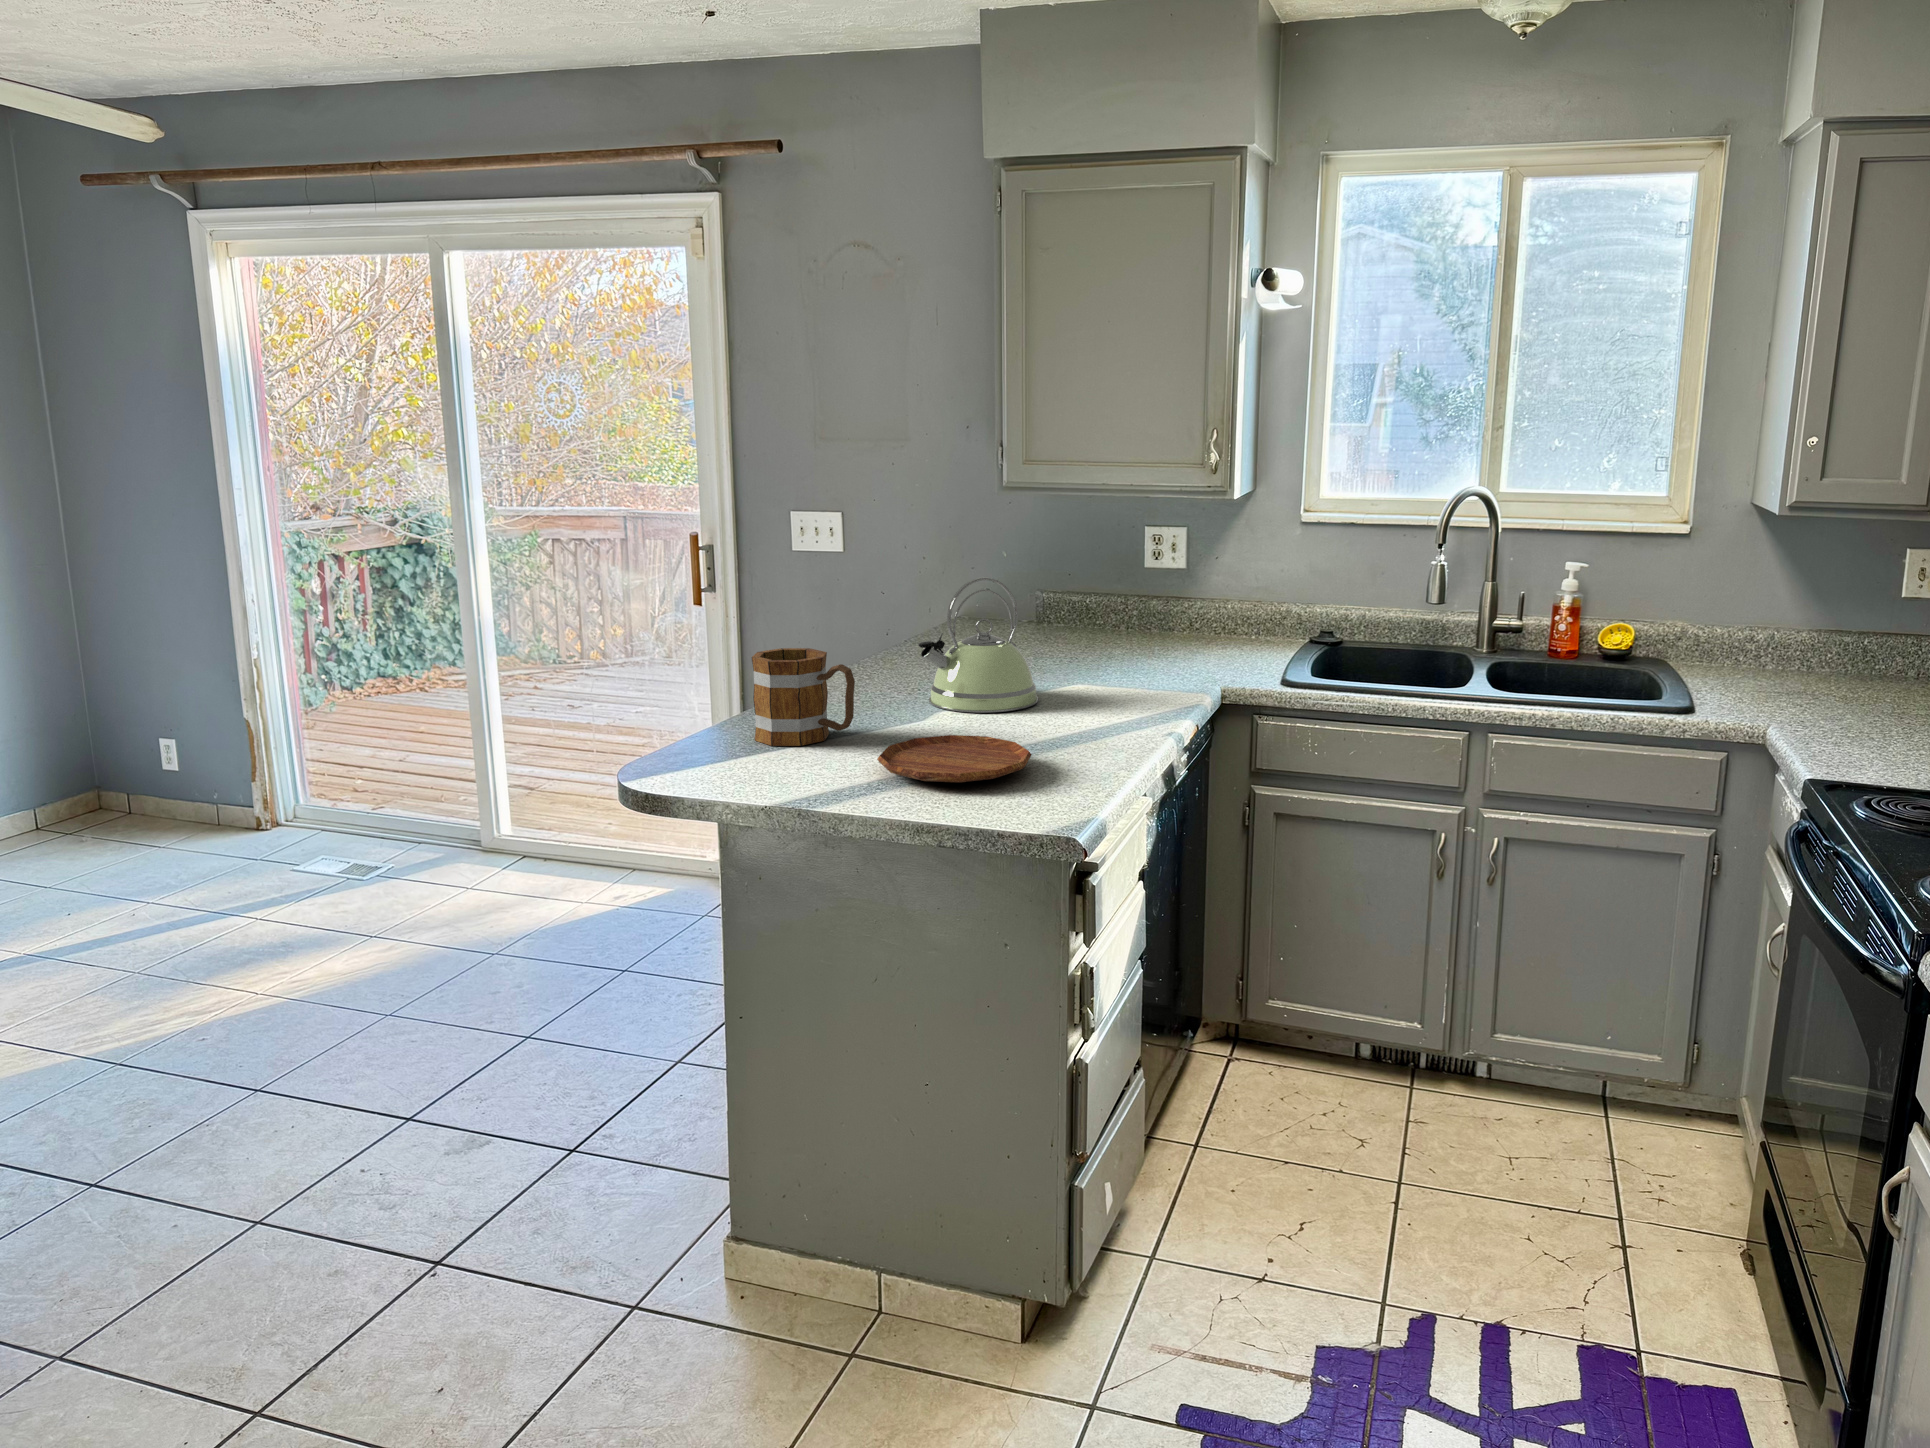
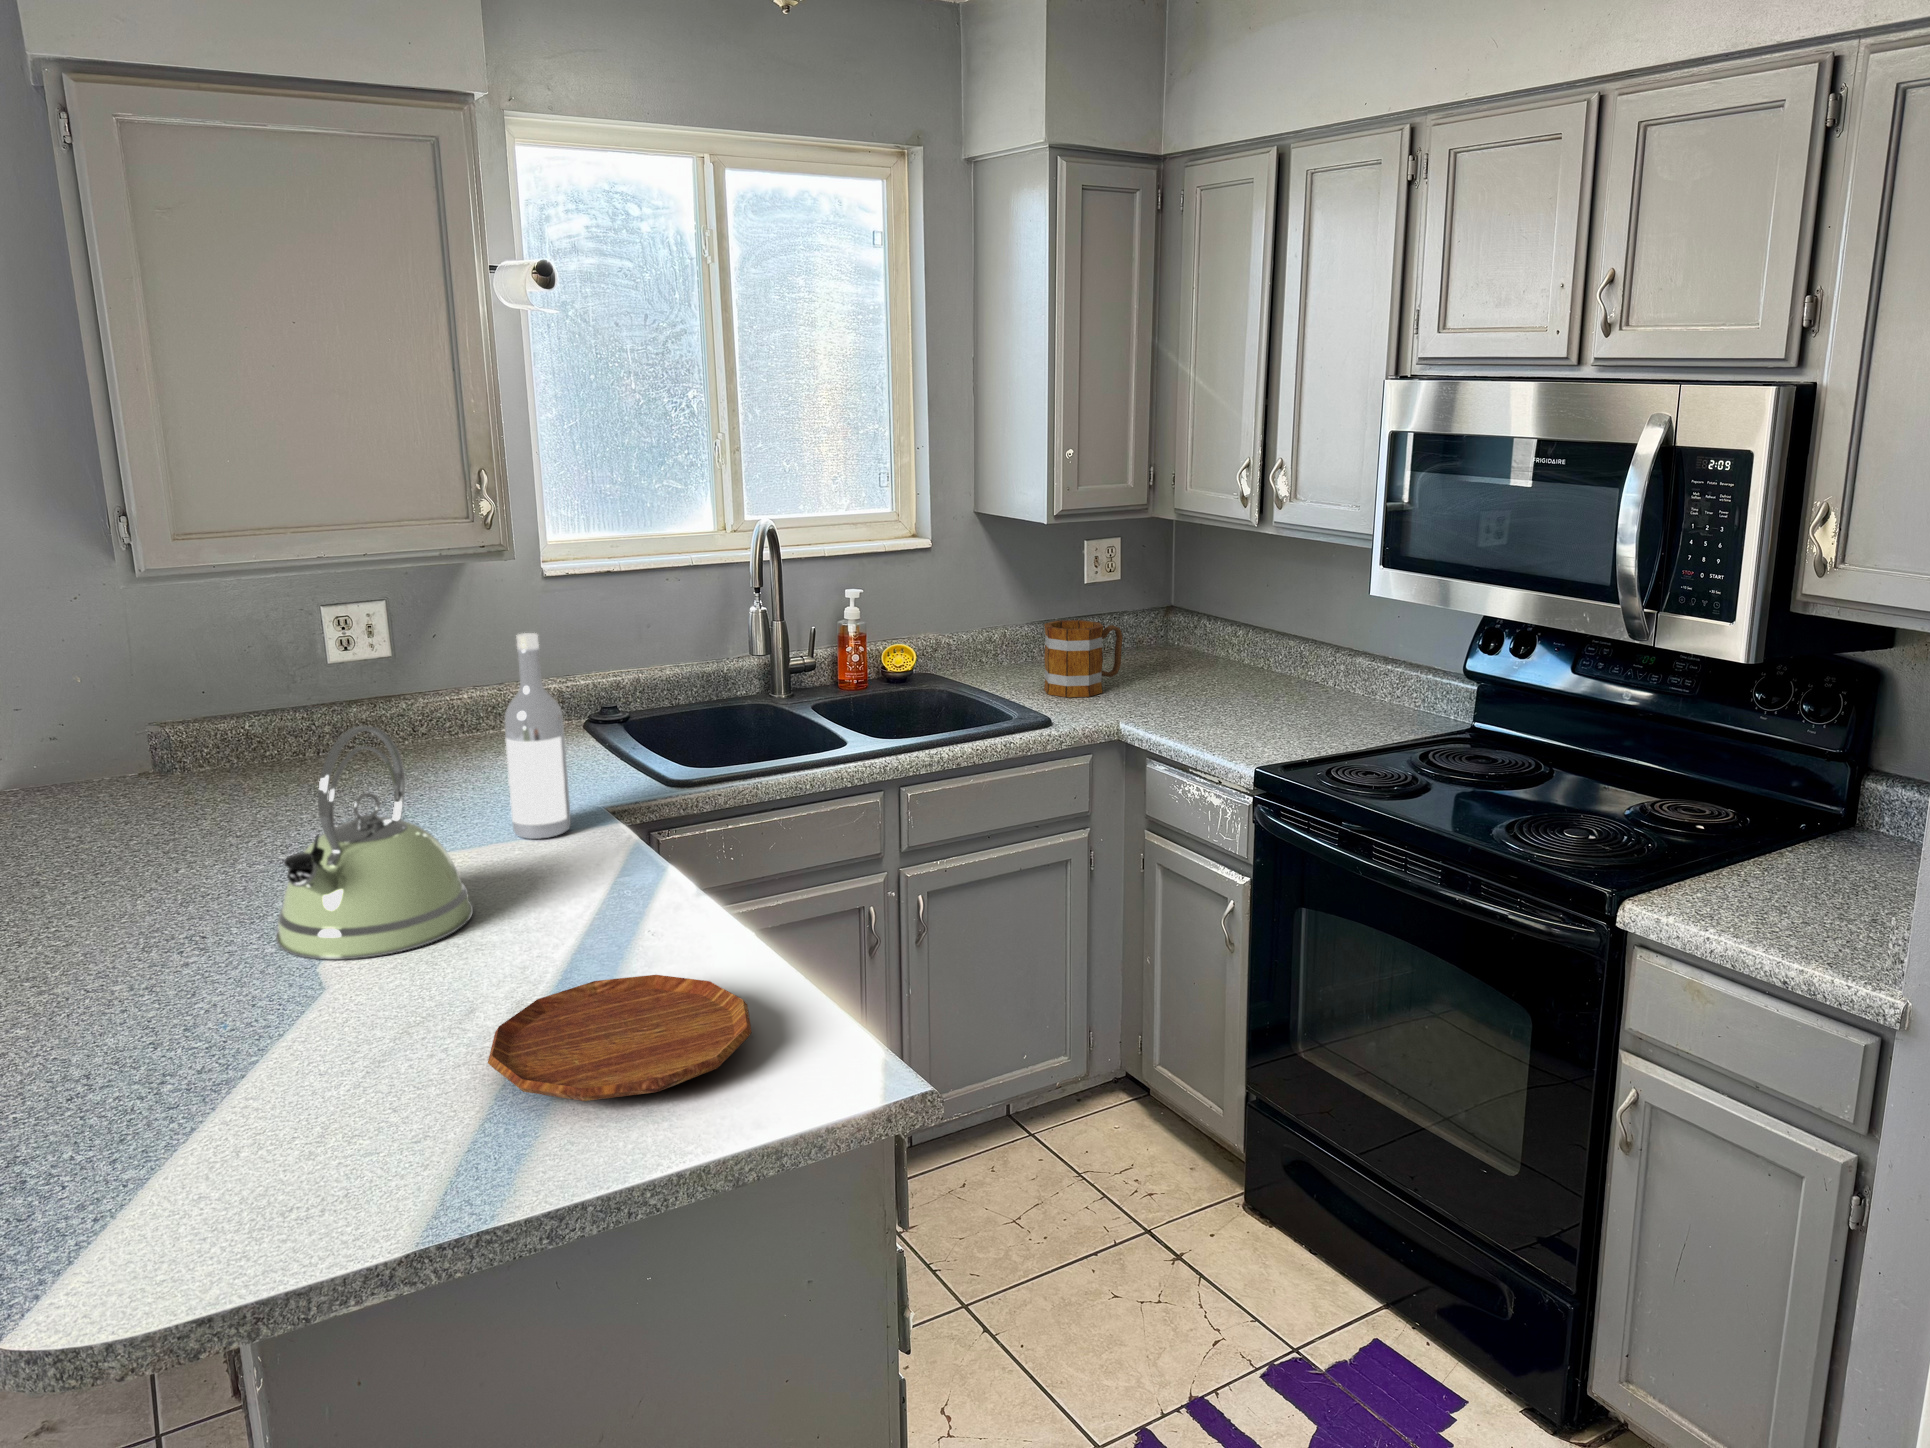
wine bottle: none [1128,545,1168,689] -> present [505,633,571,839]
mug: present [752,648,855,746] -> present [1044,620,1123,697]

